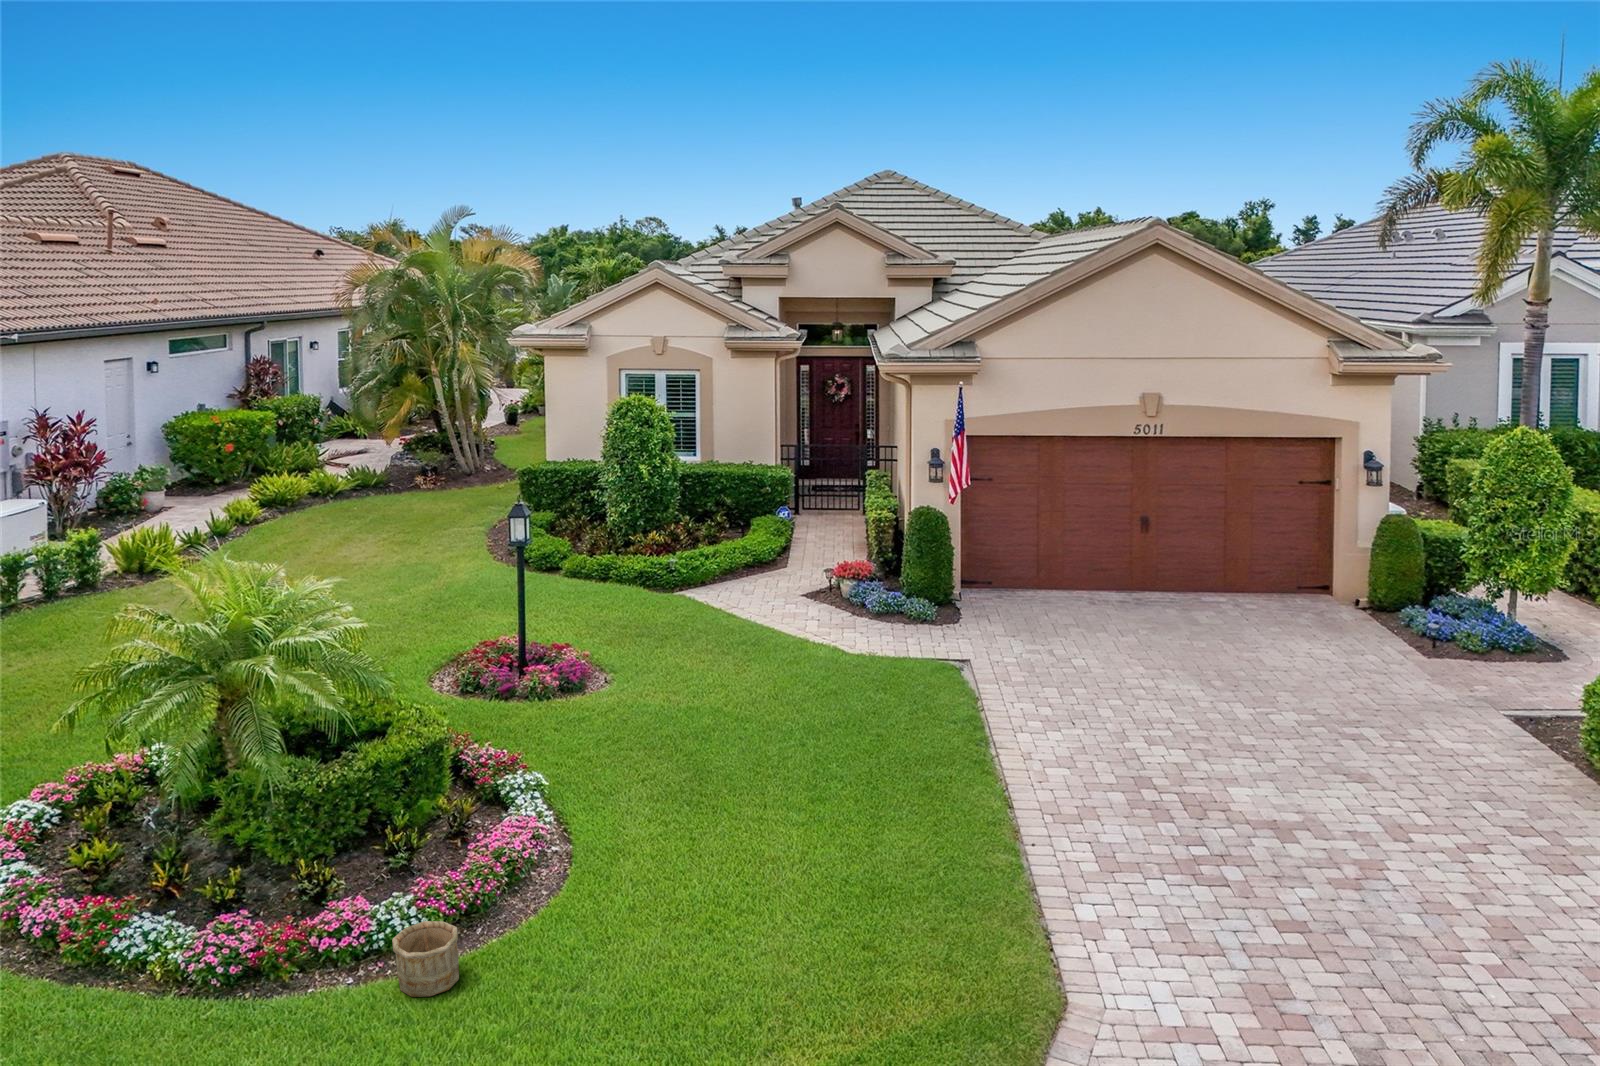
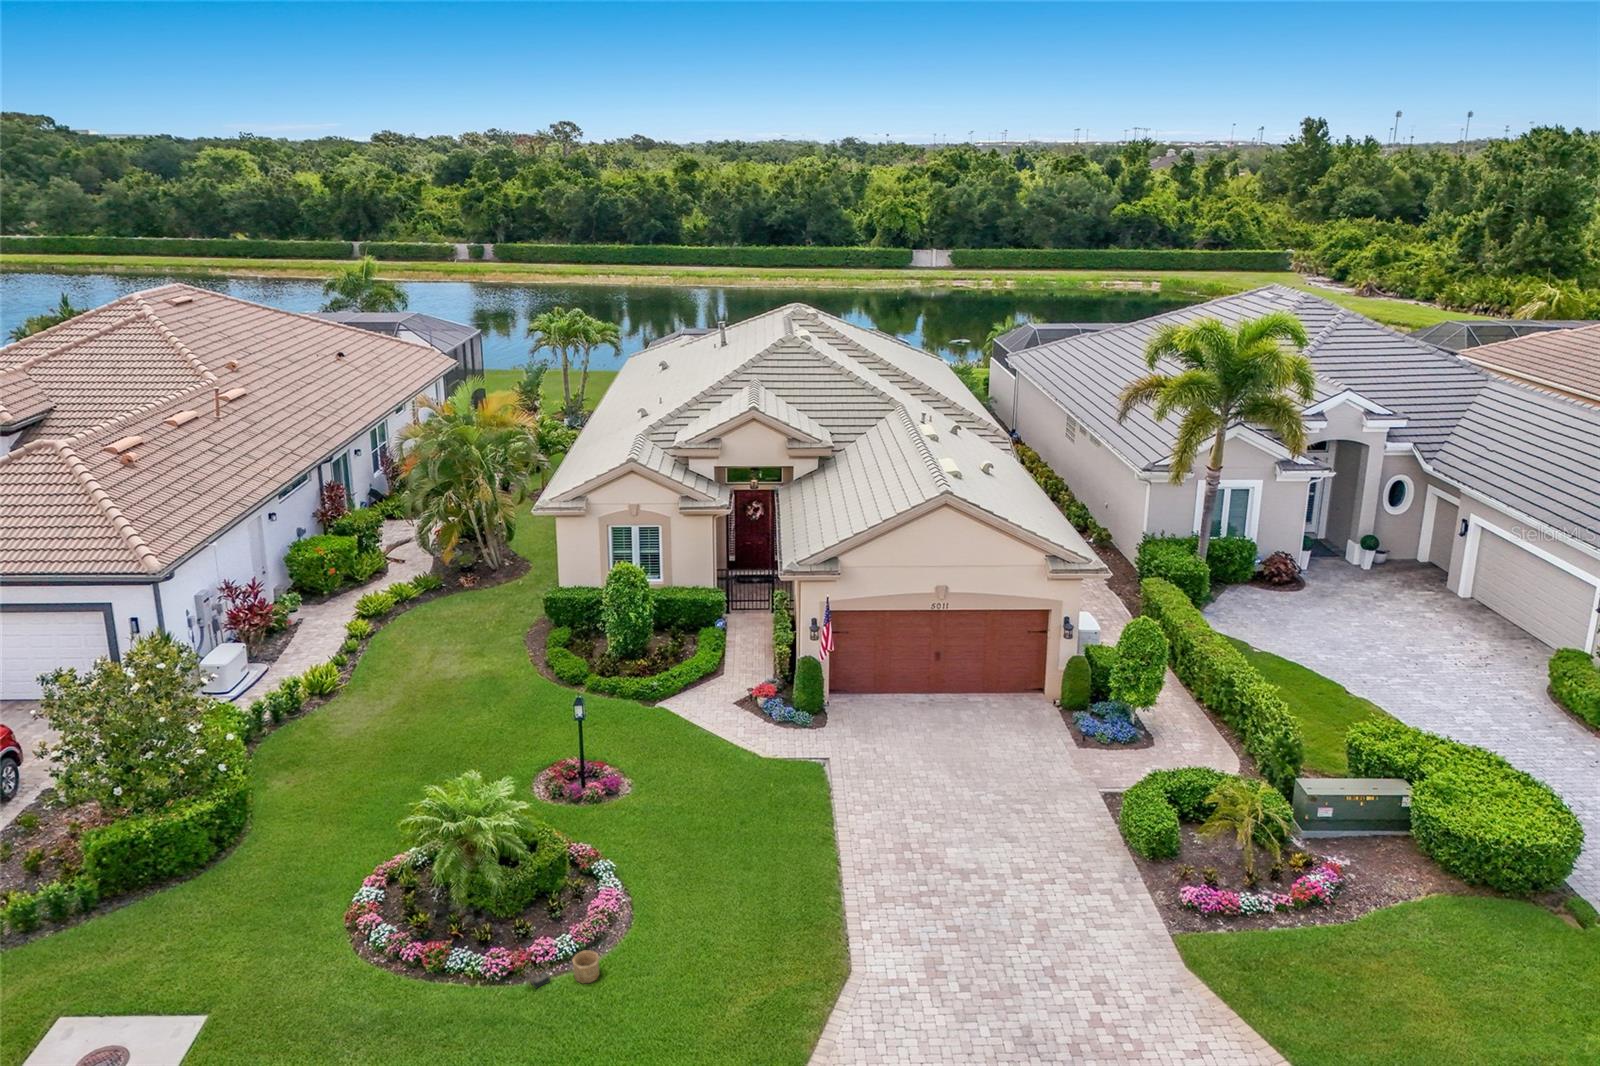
decorative plant: none [273,944,345,1005] -> present [528,964,550,988]

